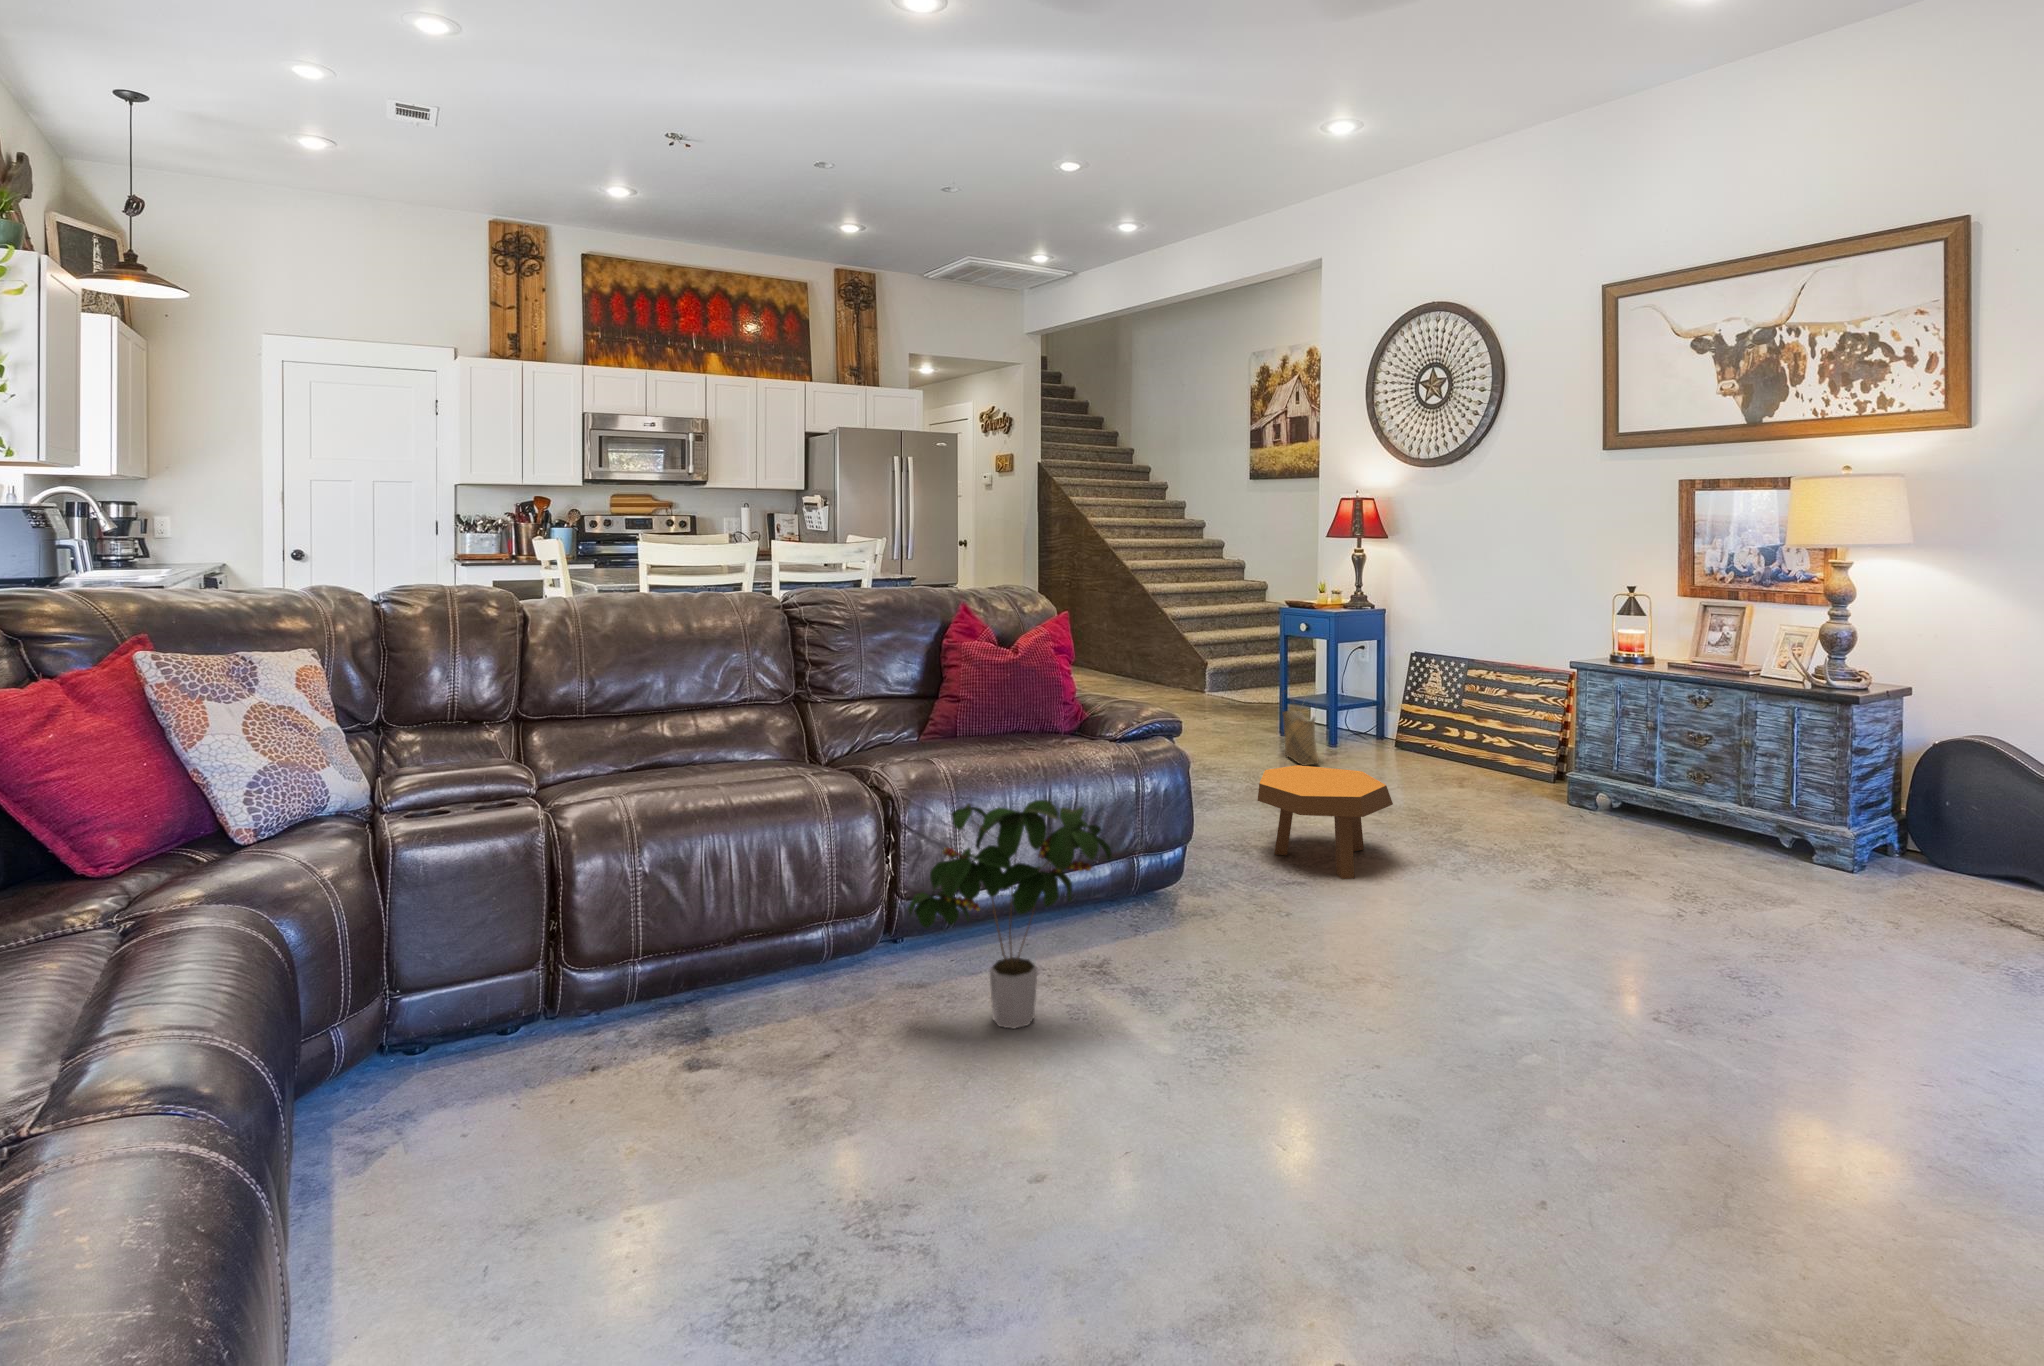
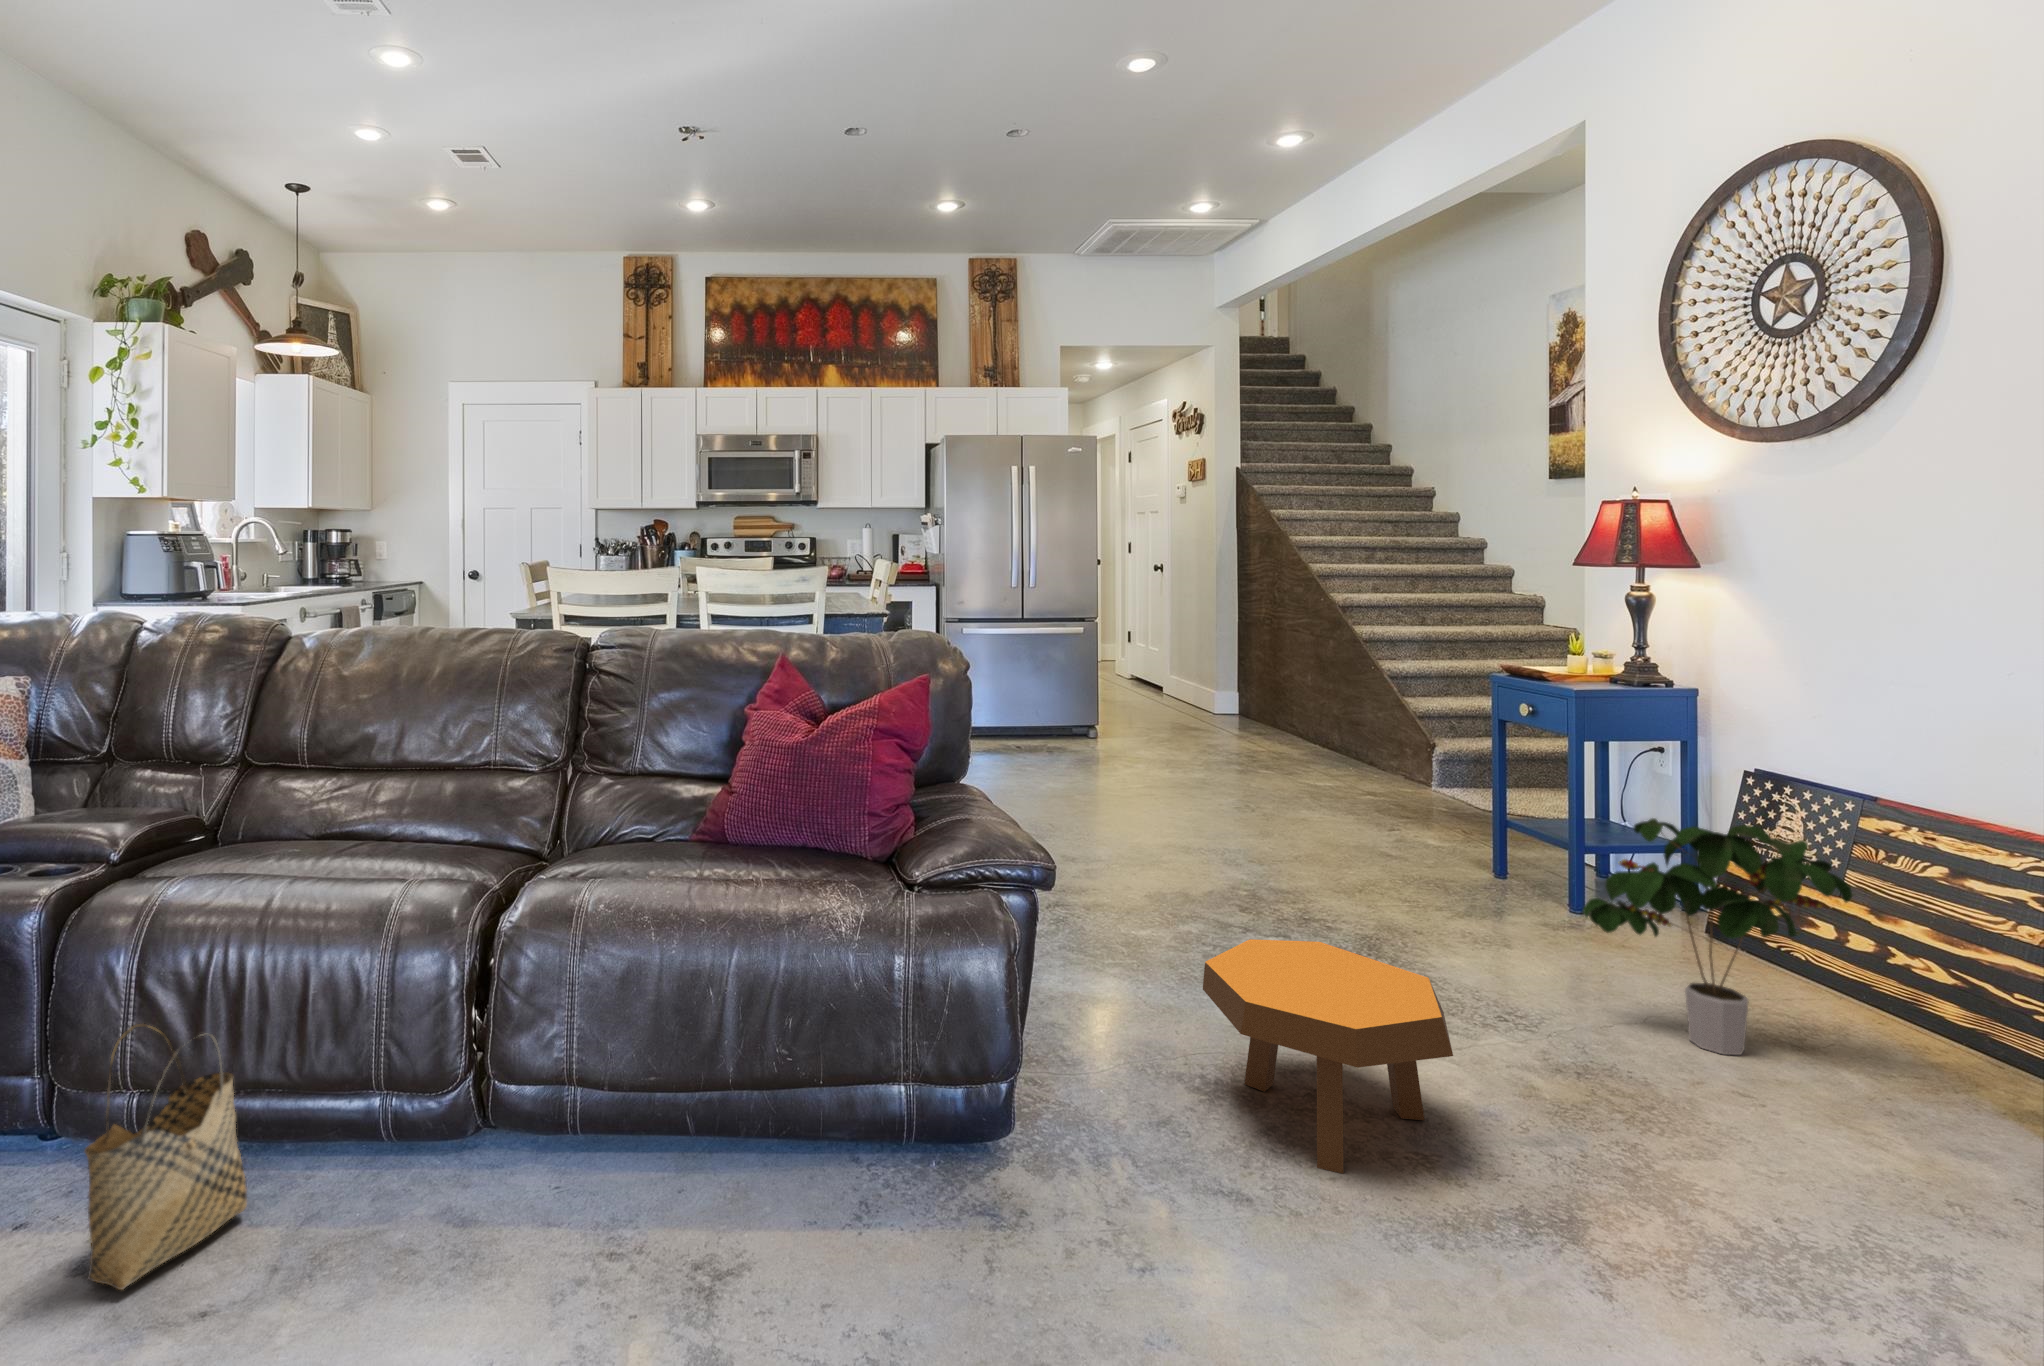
woven basket: present [1282,710,1319,765] -> present [85,1024,247,1290]
potted plant: present [908,800,1112,1029] -> present [1583,818,1852,1055]

